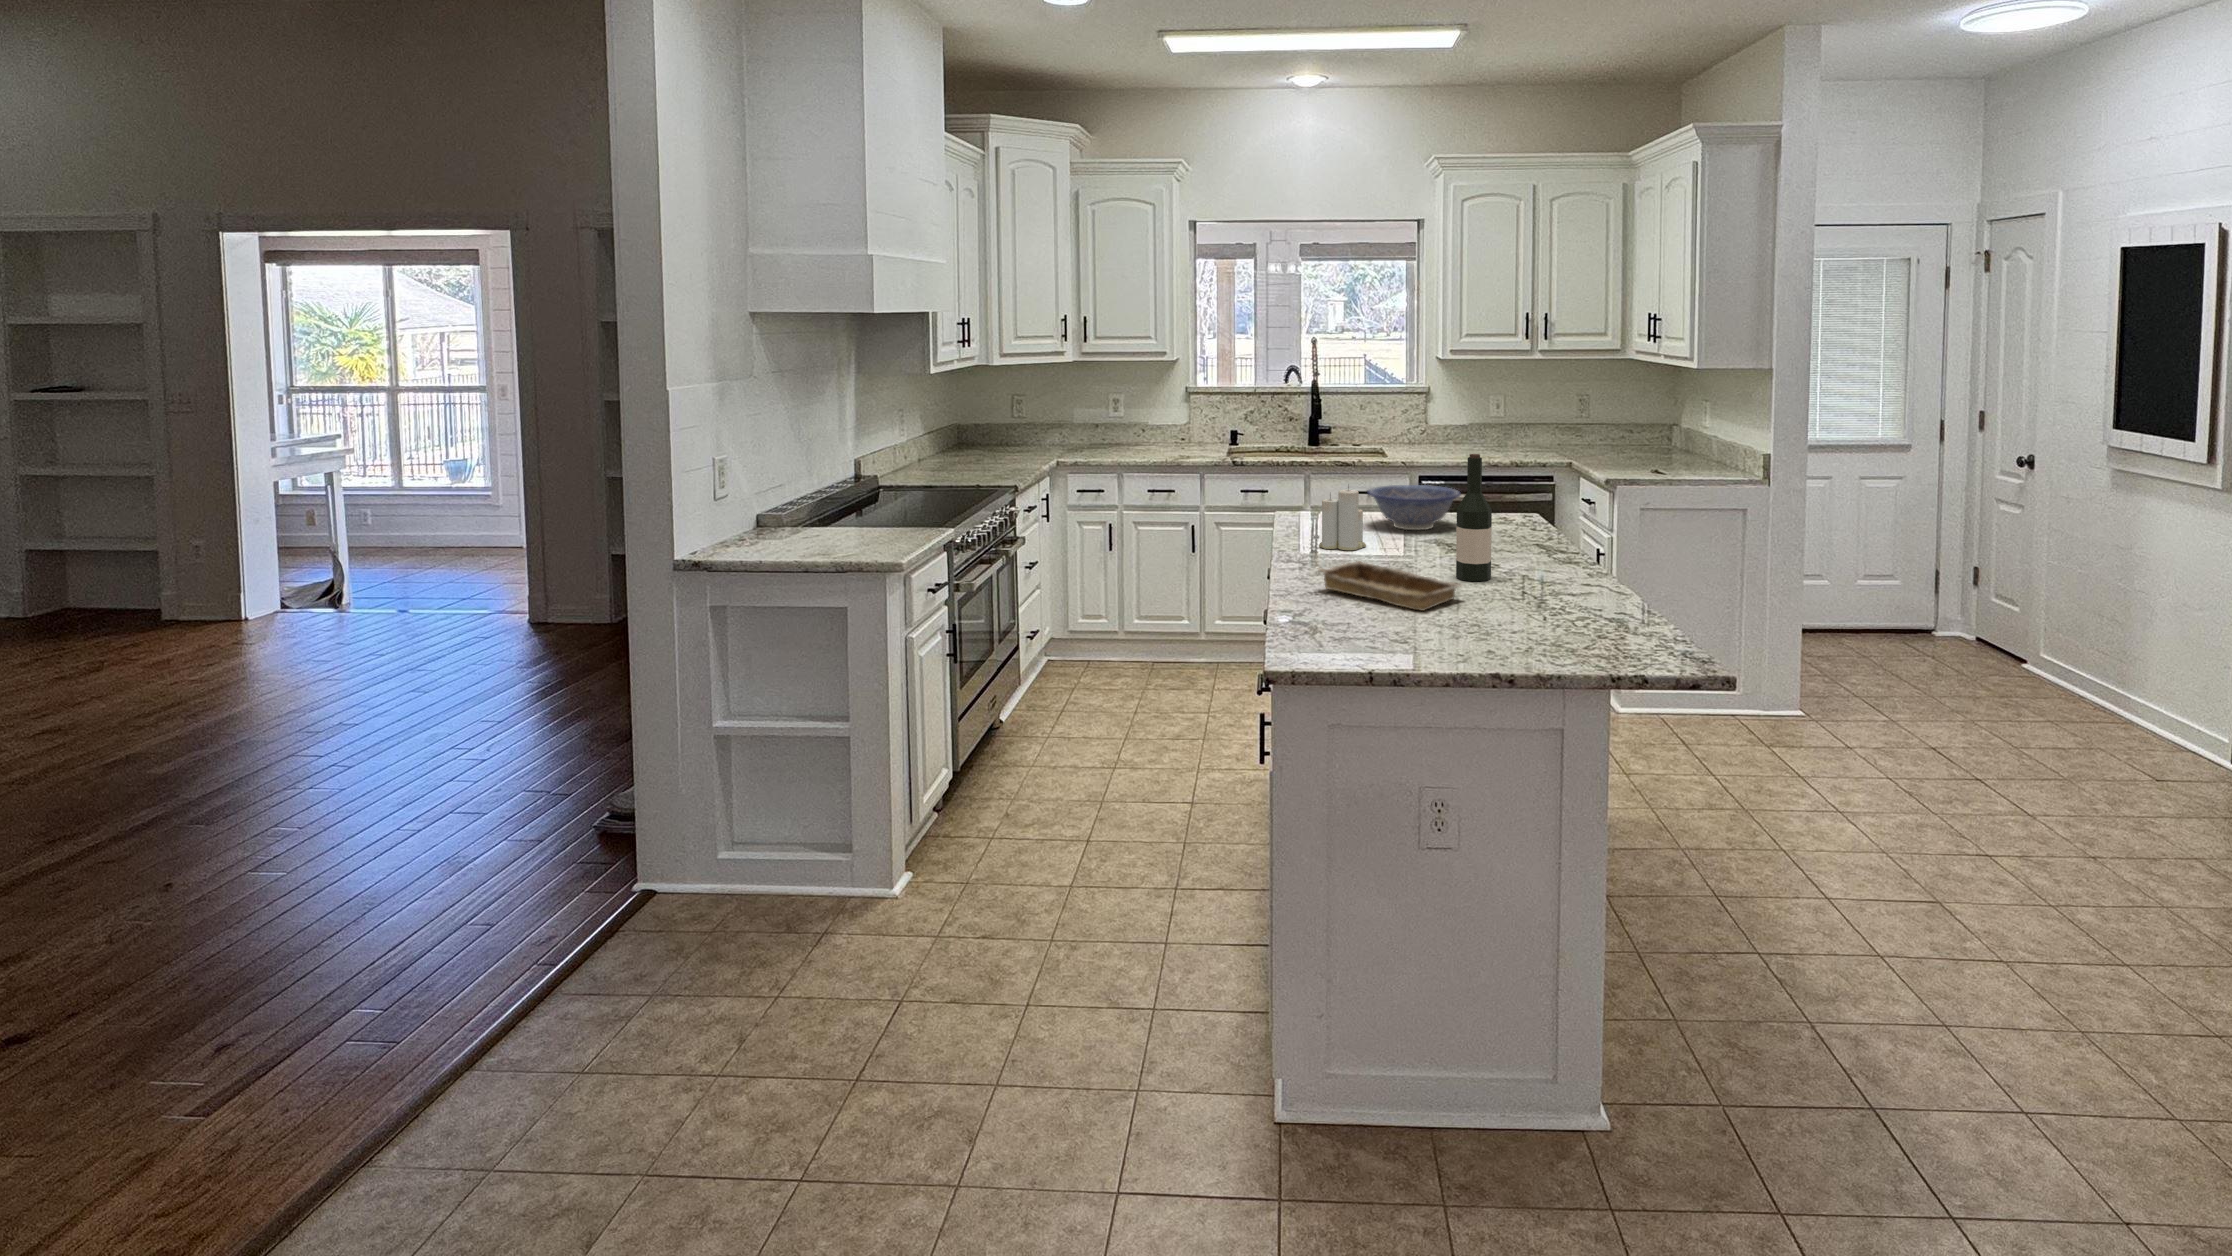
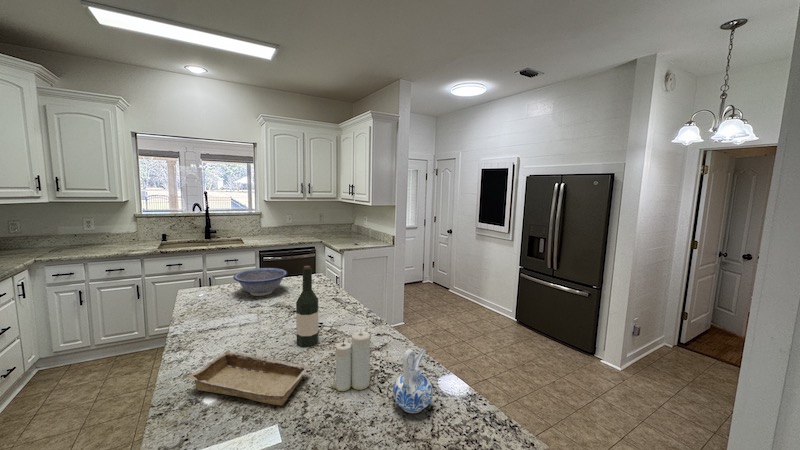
candle: present [1319,487,1366,550] -> present [332,331,371,391]
ceramic pitcher: none [1563,545,1620,637] -> present [393,349,433,413]

